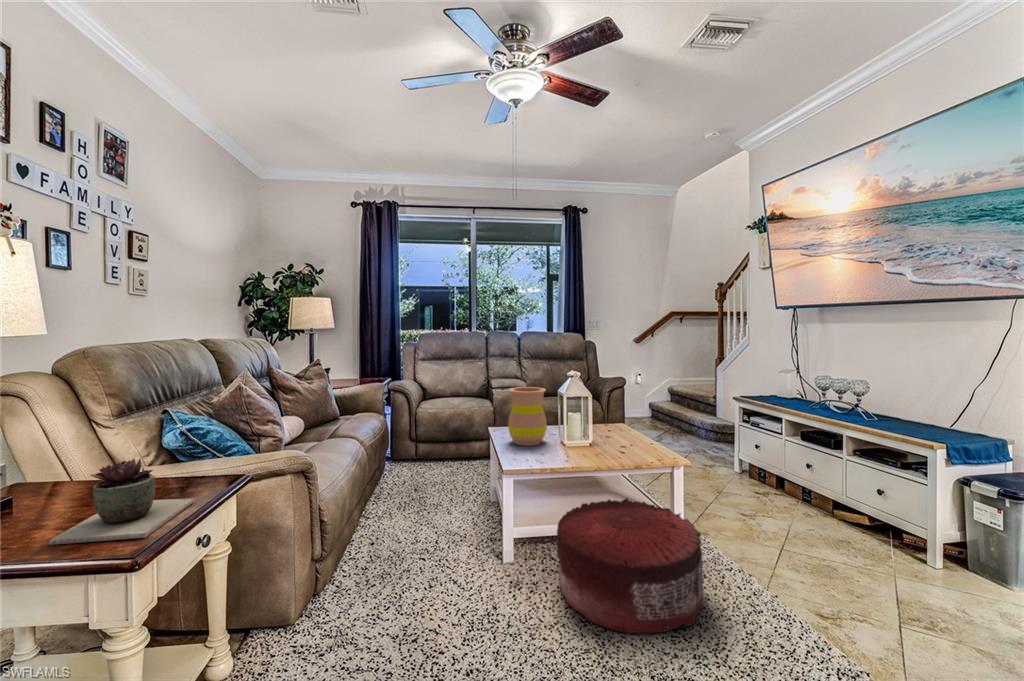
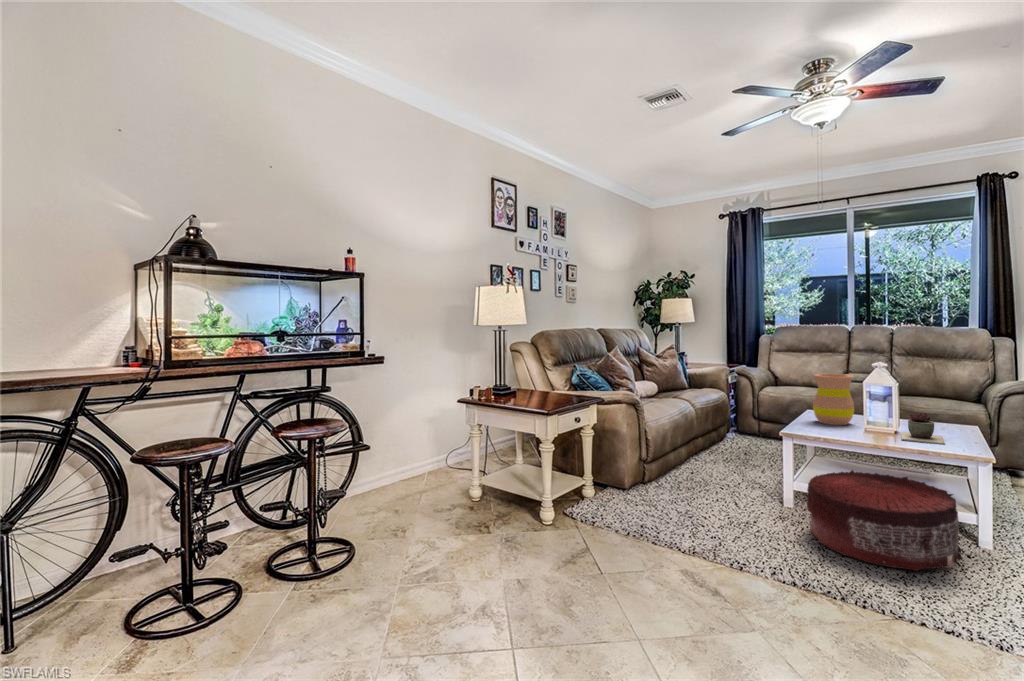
succulent plant: present [50,459,195,545] -> present [901,413,945,445]

